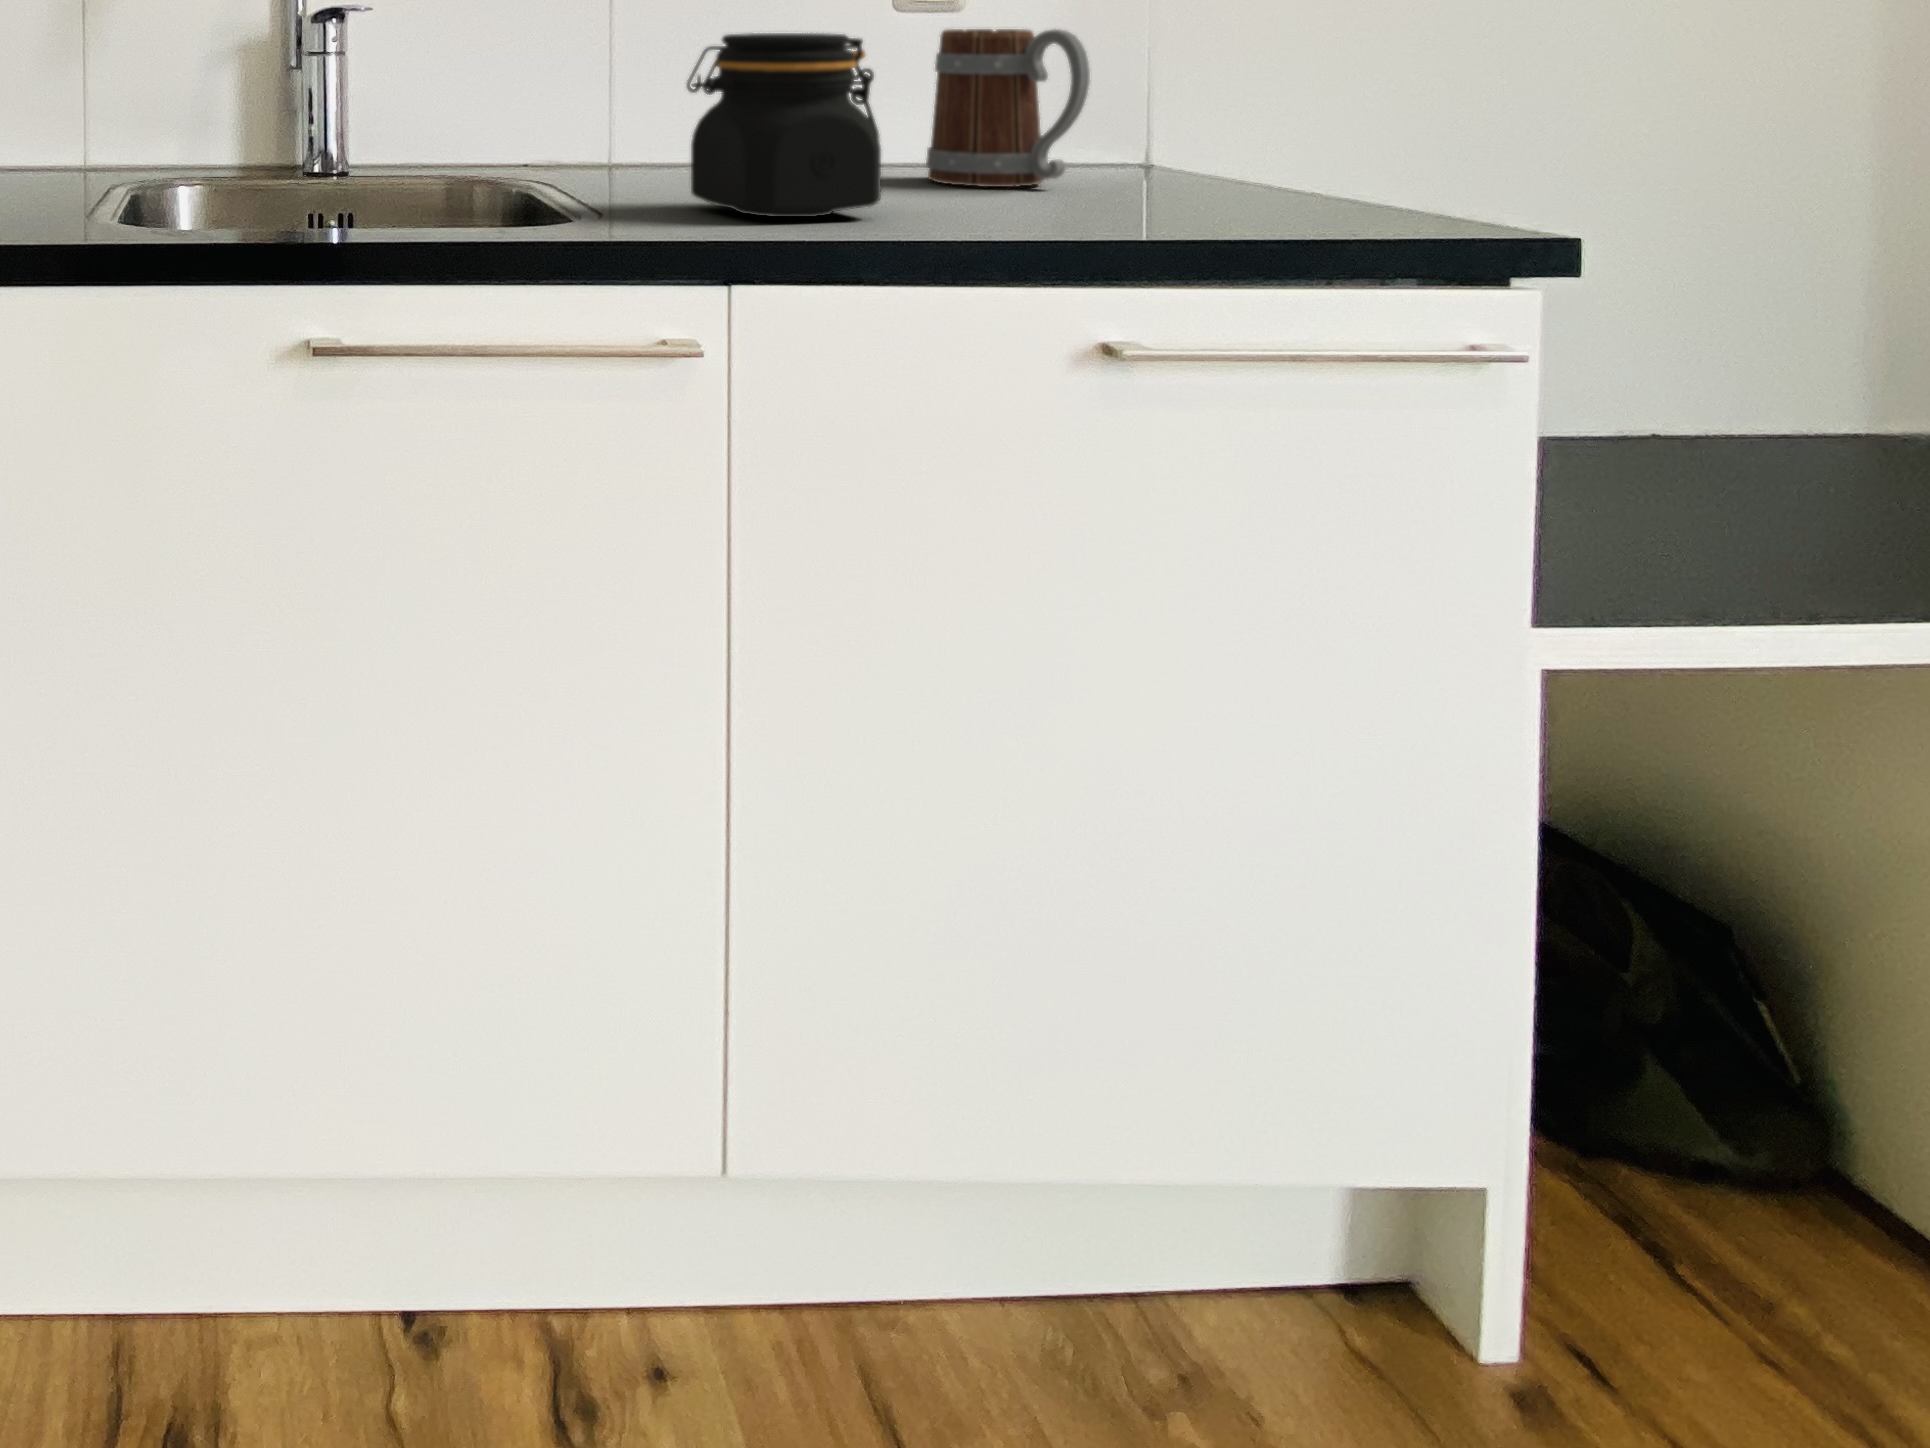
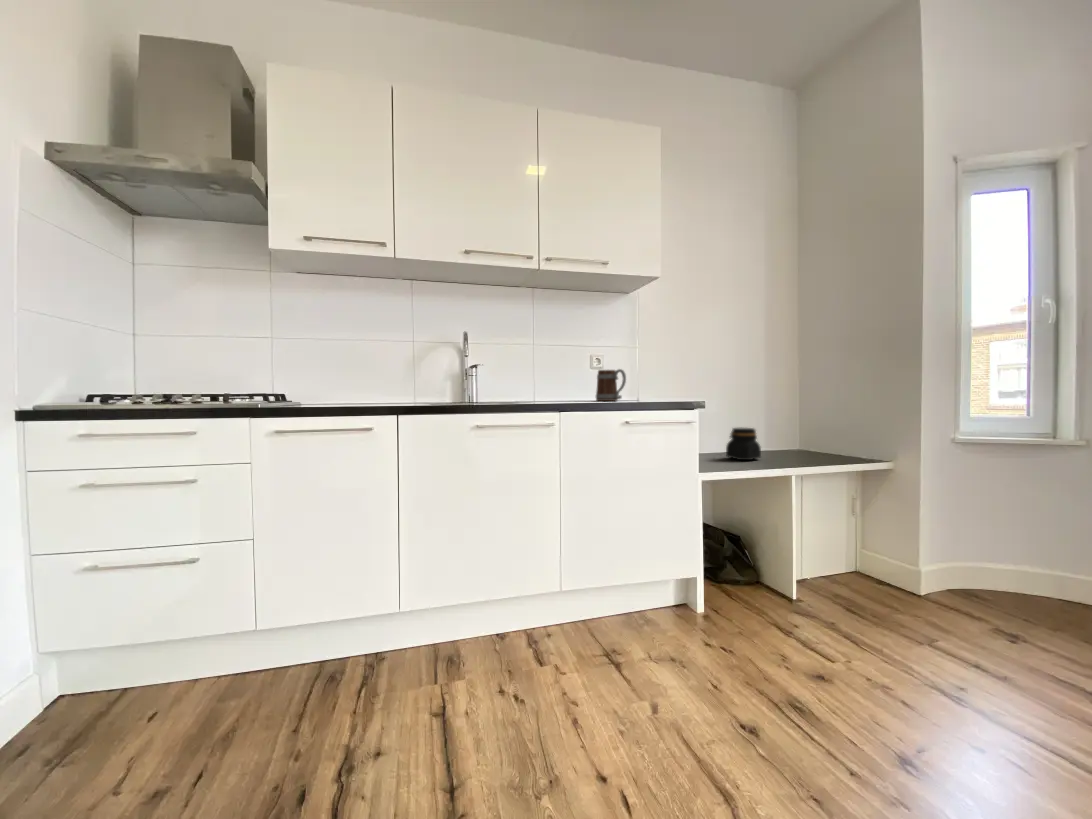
jar: present [687,33,881,217] -> present [726,428,761,460]

